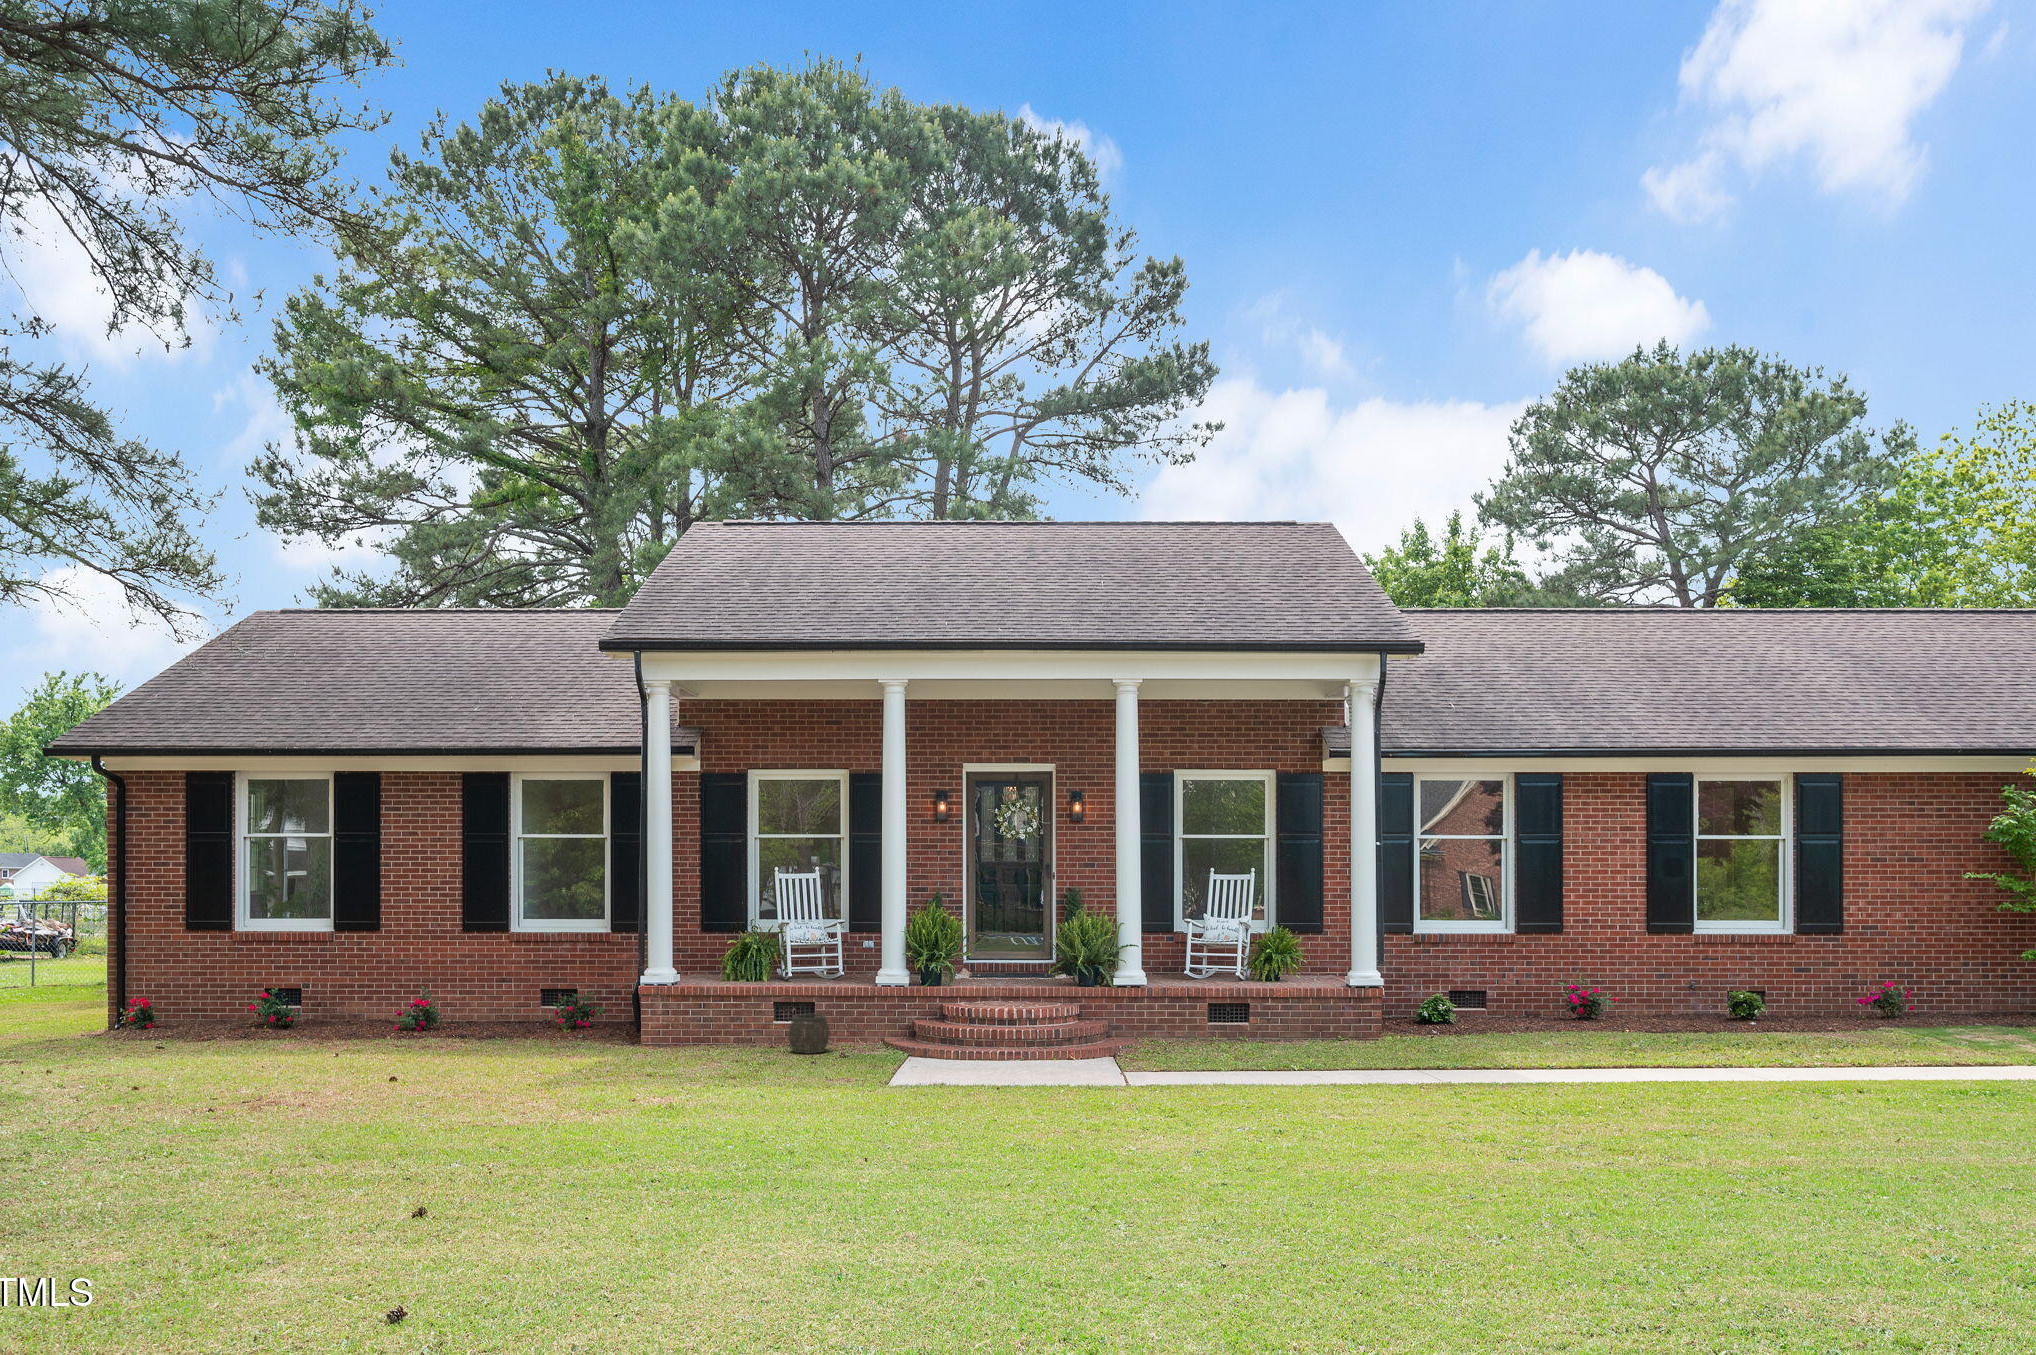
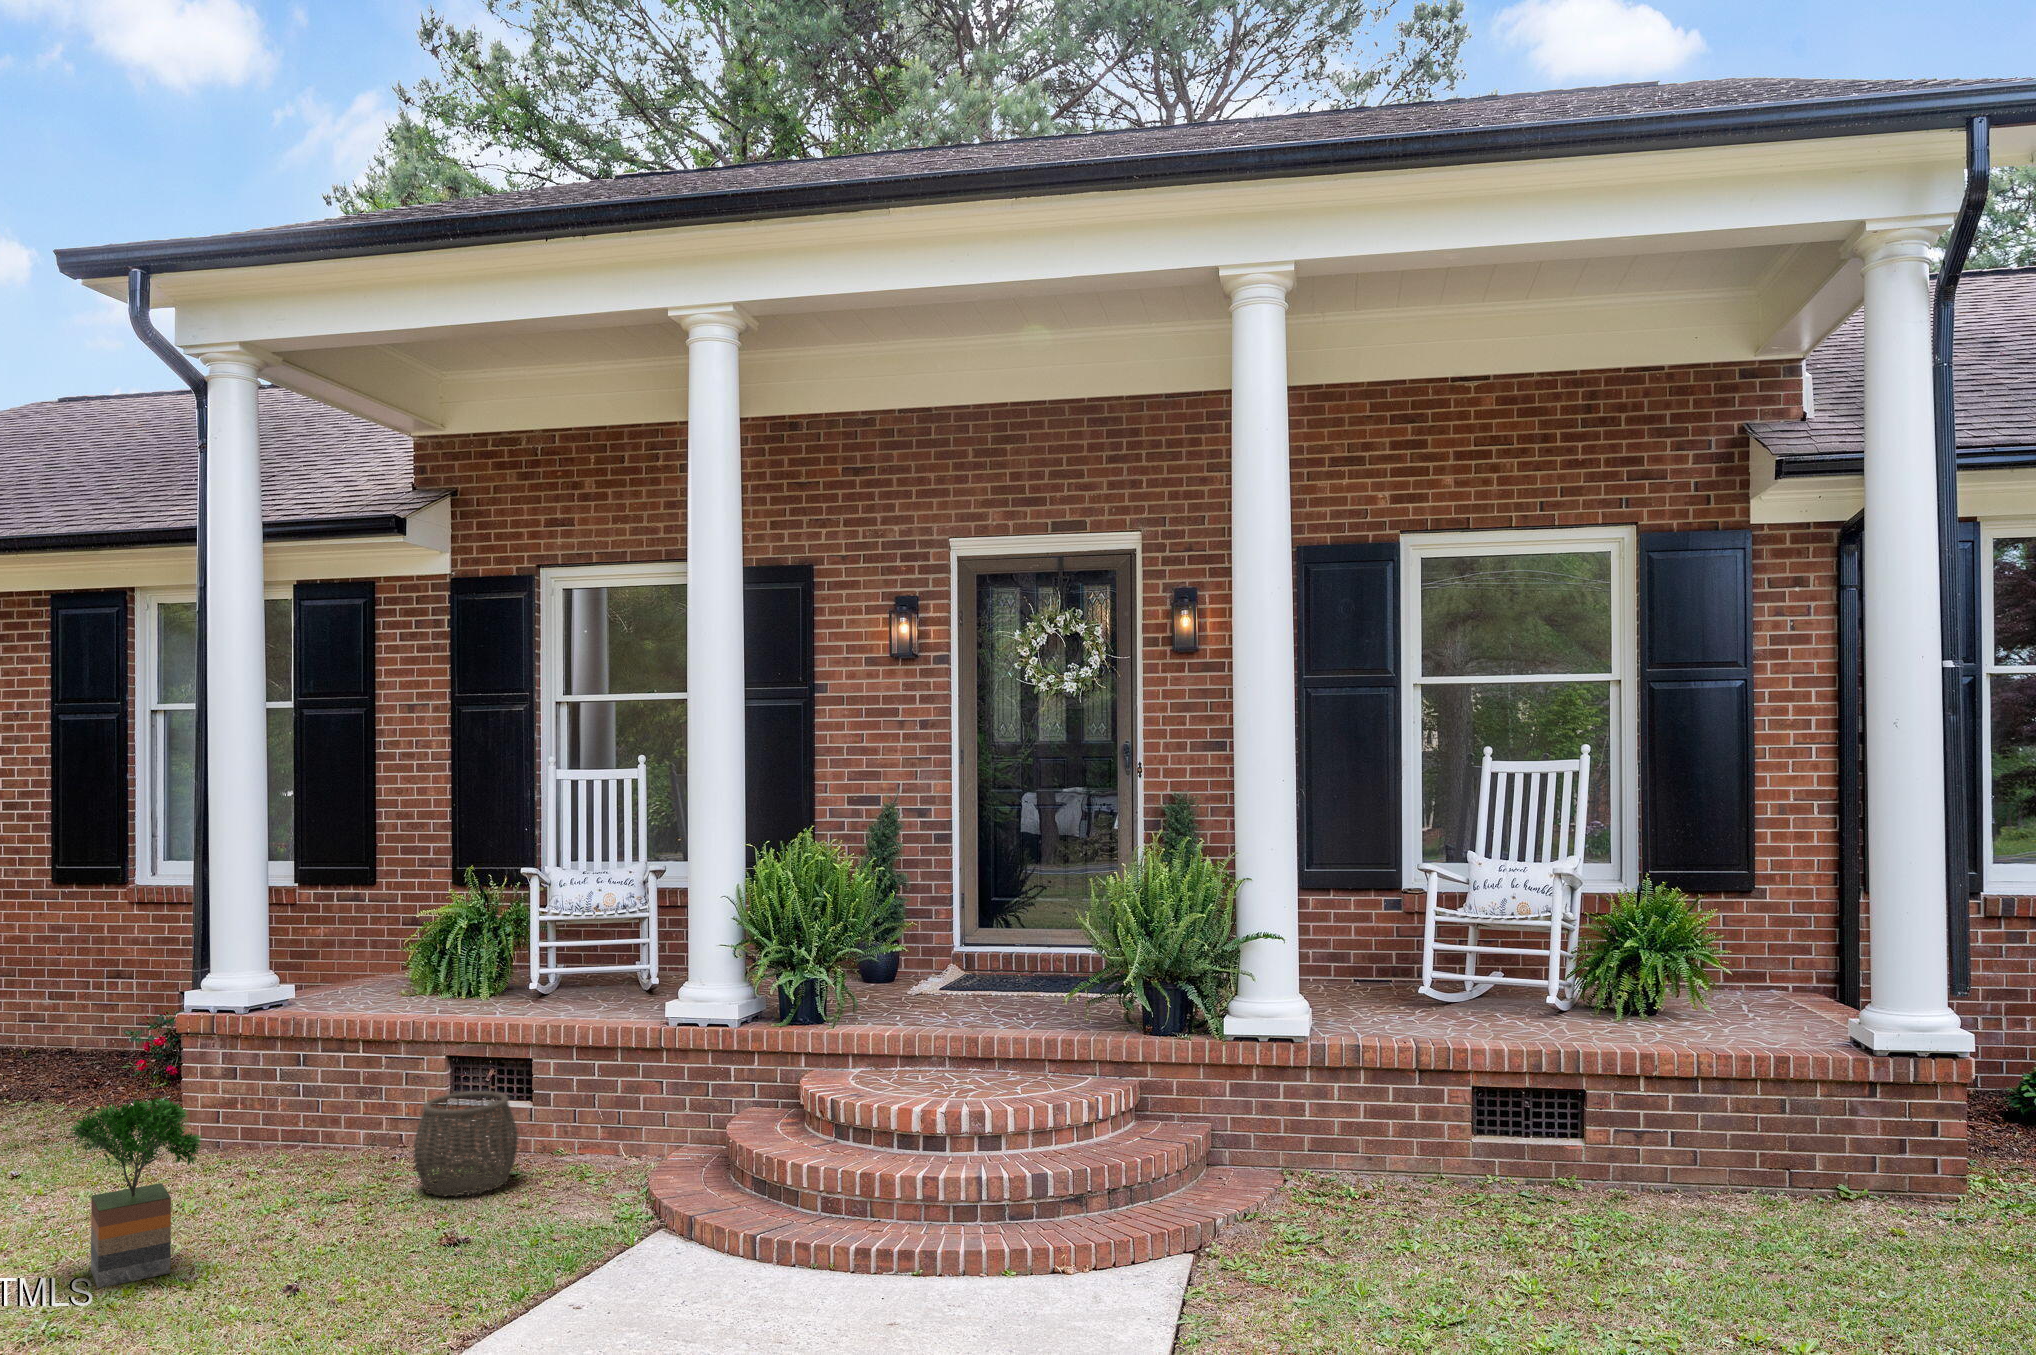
potted tree: none [708,1005,758,1072] -> present [70,1097,202,1288]

